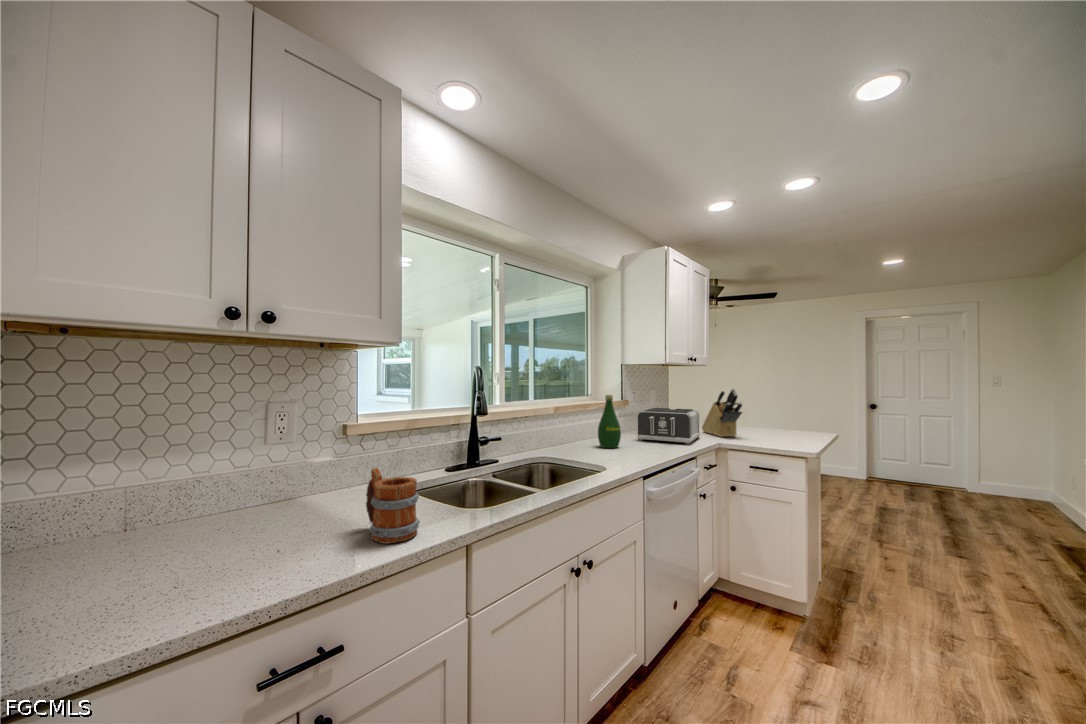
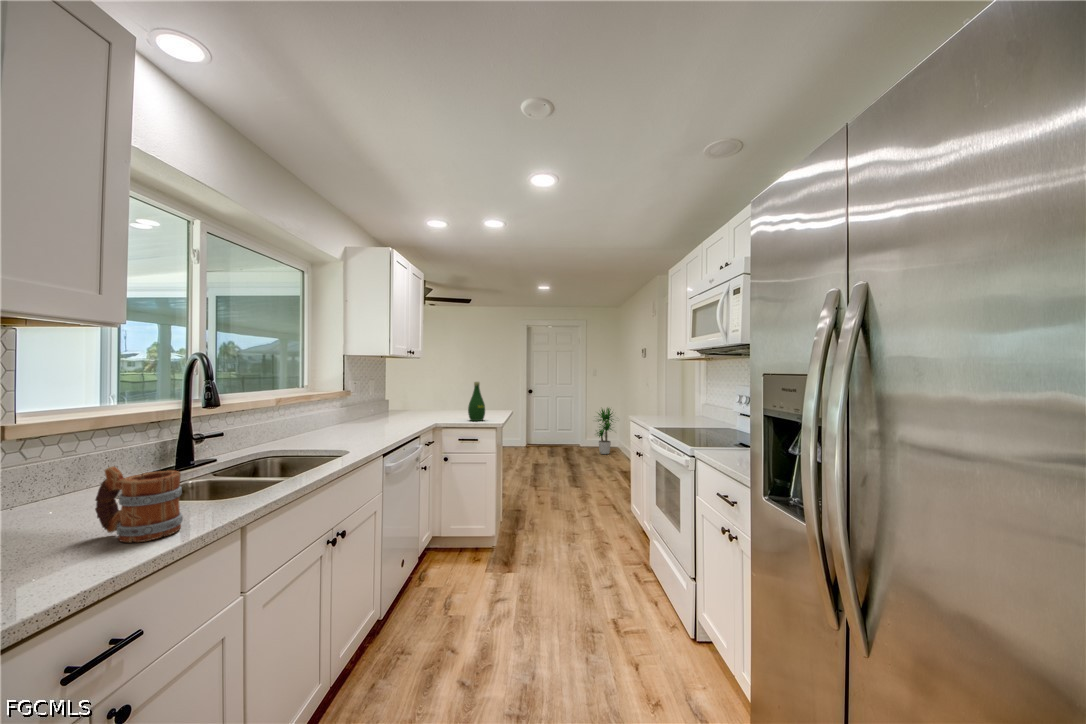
knife block: present [702,388,742,437] -> none [417,377,452,419]
bottle: present [598,395,621,448] -> present [468,382,485,421]
toaster: present [637,408,700,445] -> none [363,396,418,428]
potted plant: none [990,436,1060,513] -> present [597,408,614,454]

